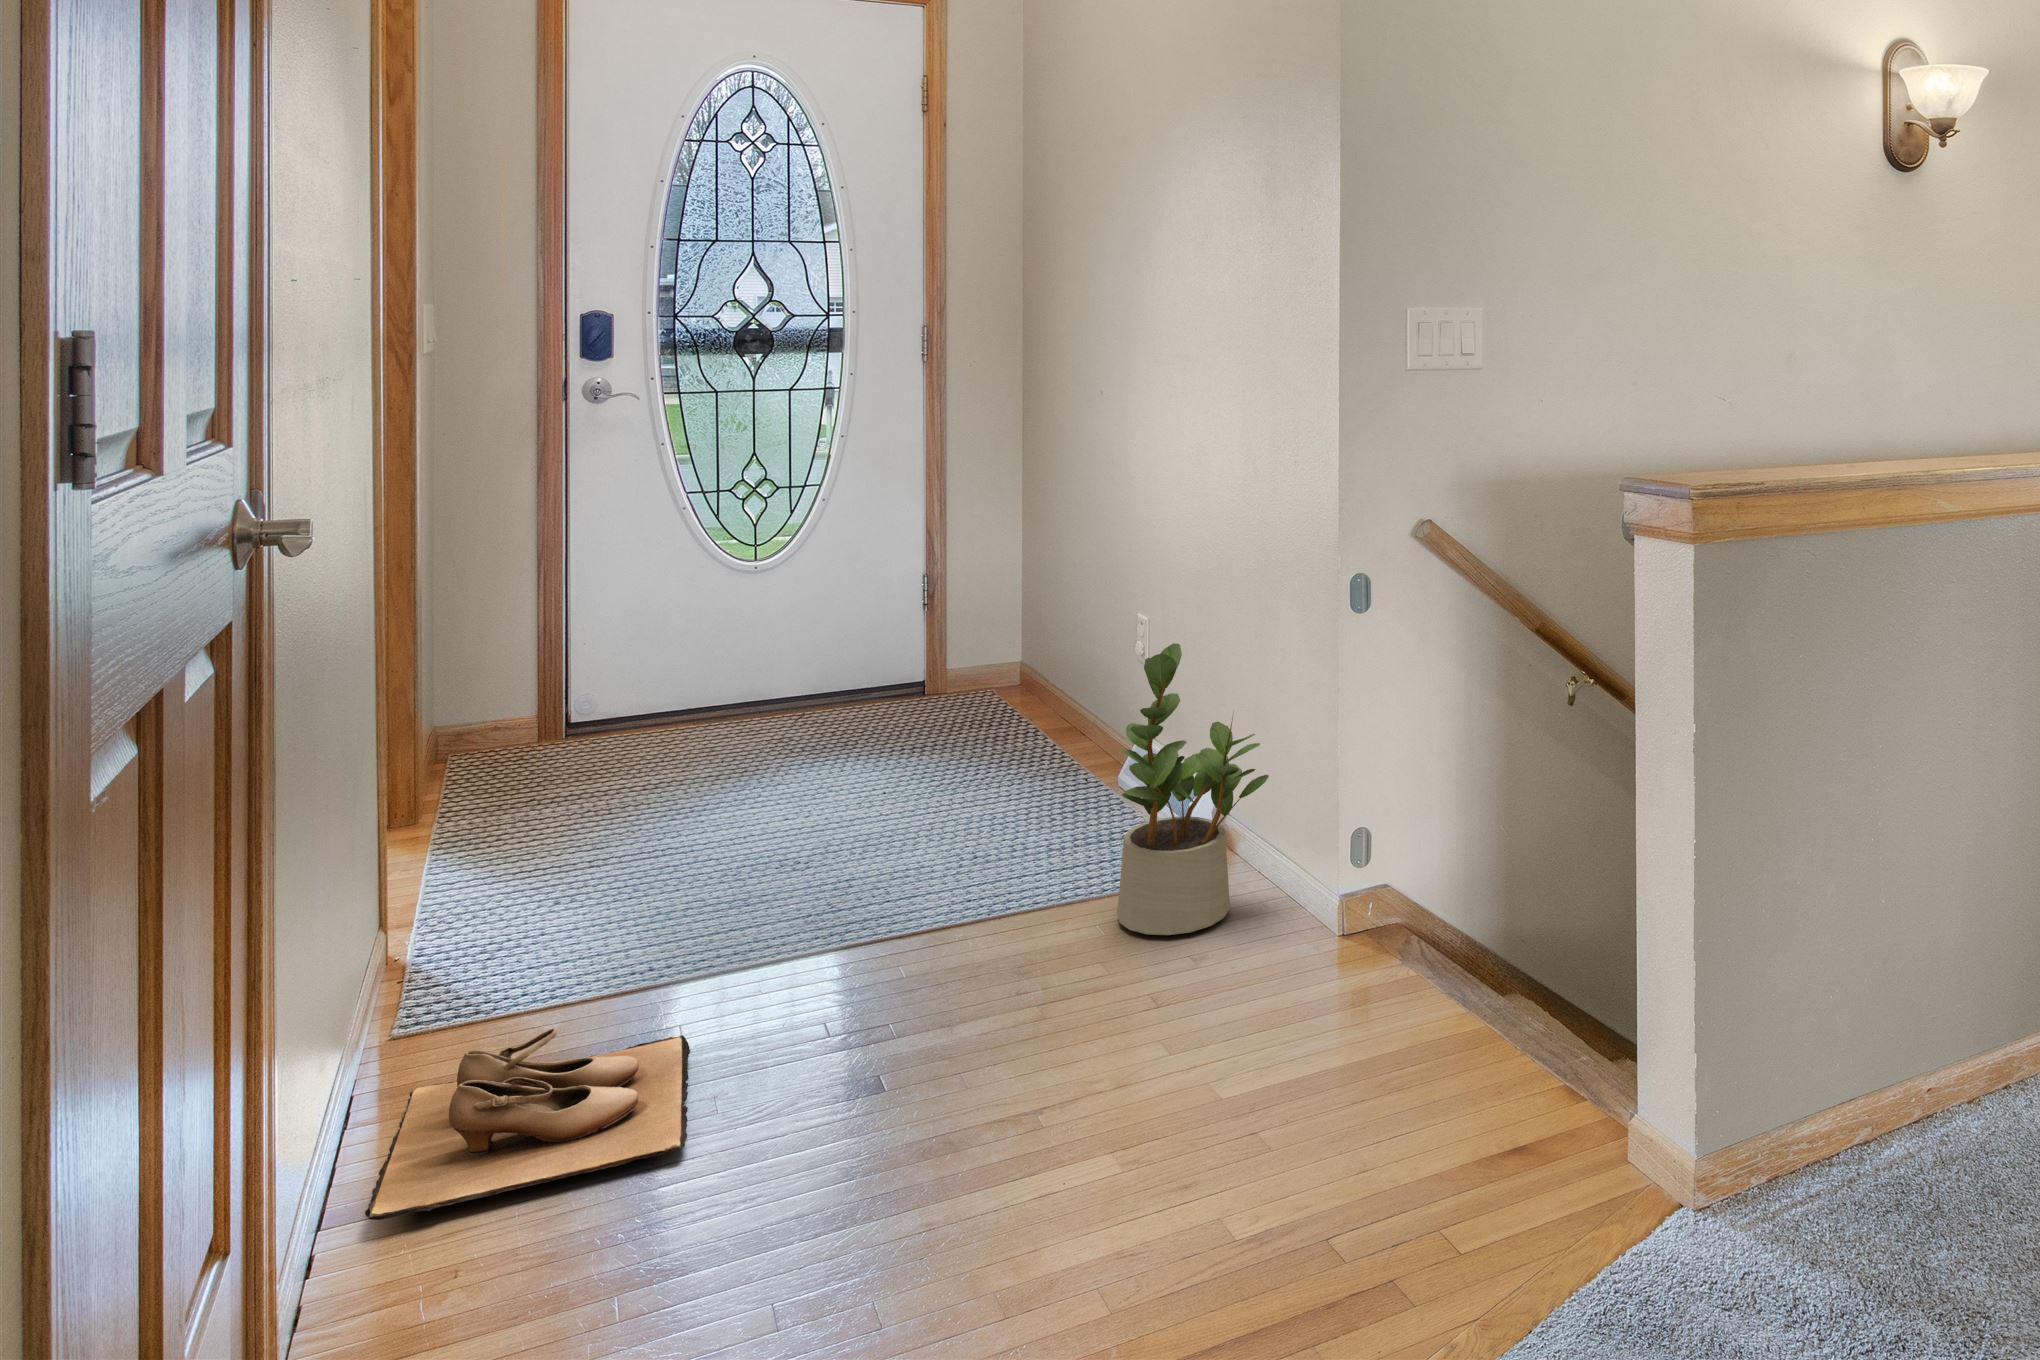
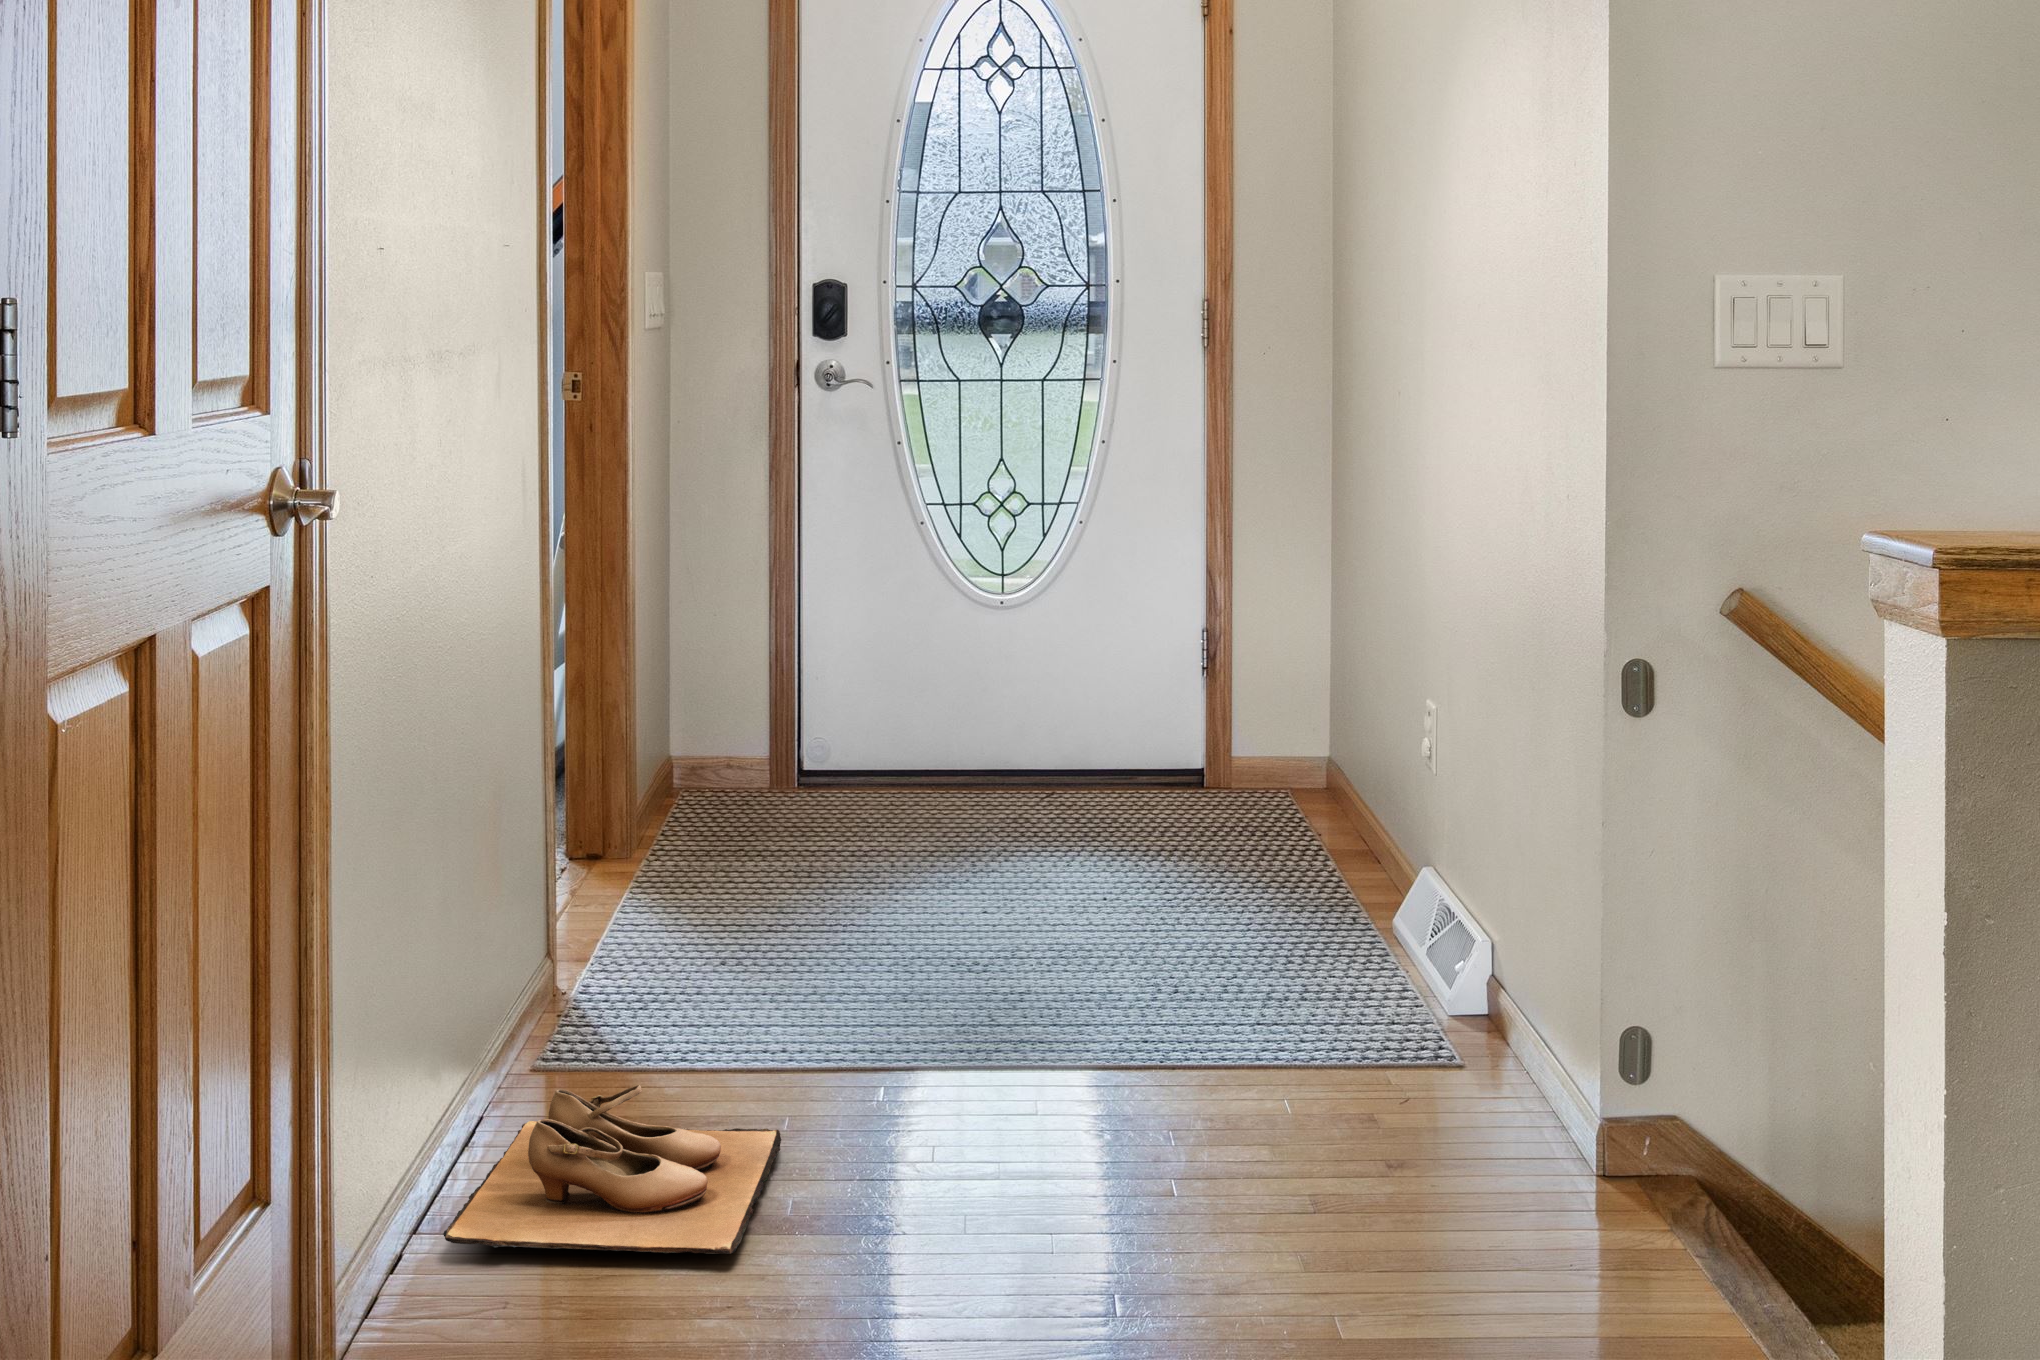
potted plant: present [1117,643,1269,935] -> none [1314,734,1530,1150]

